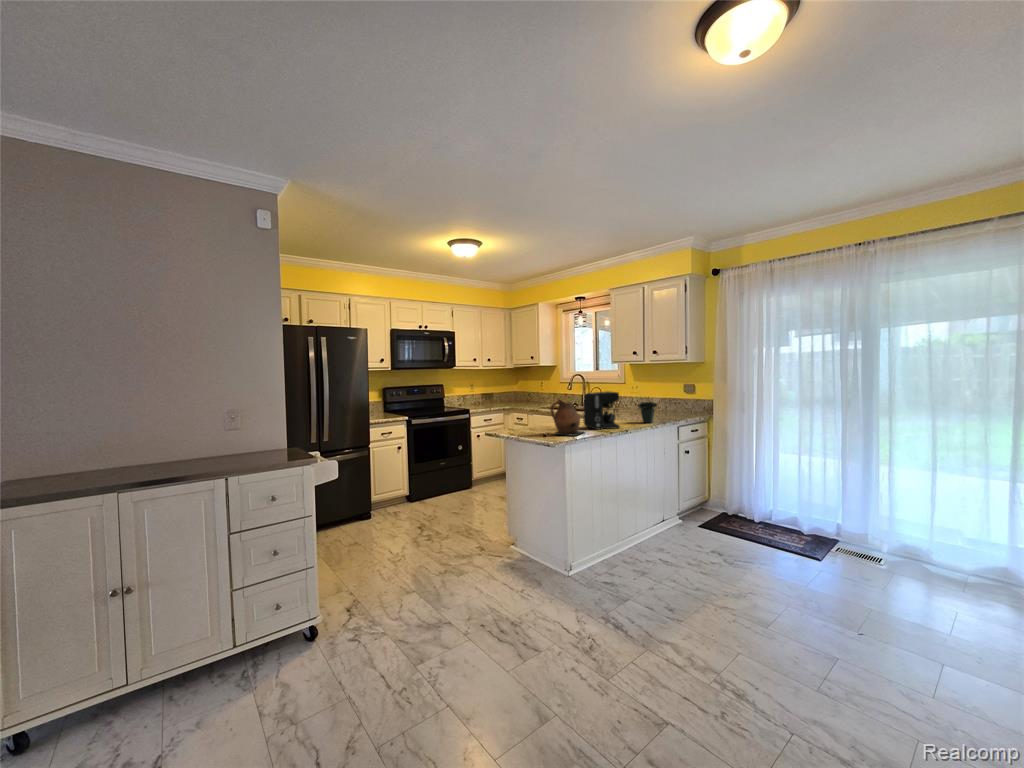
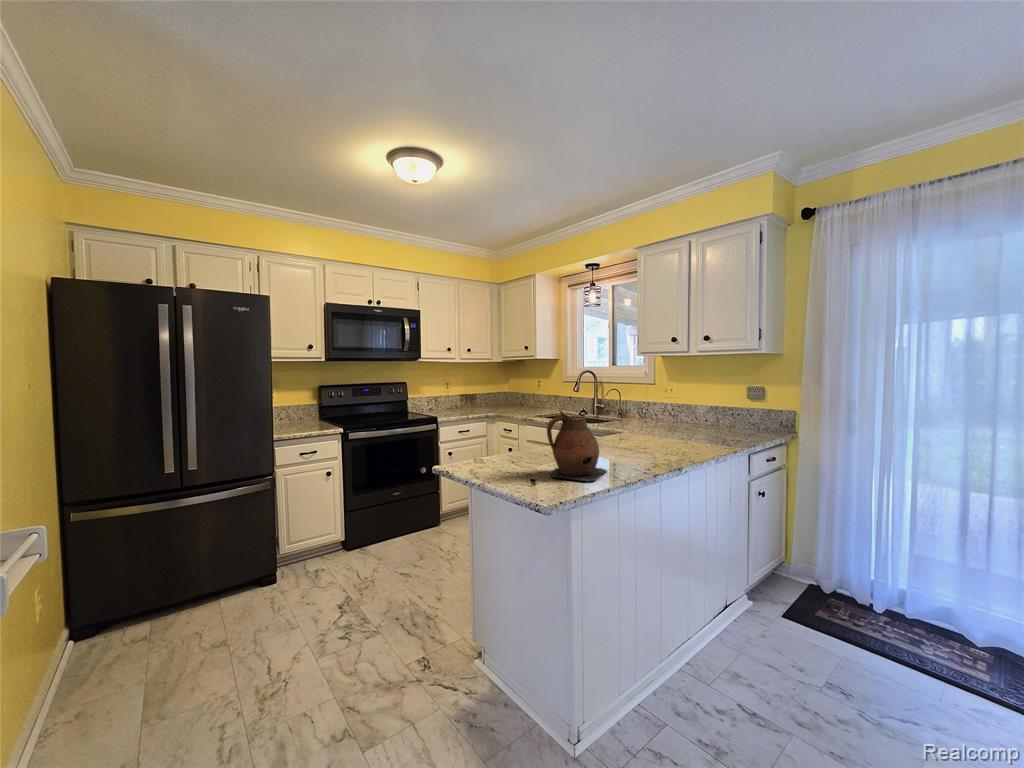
coffee maker: present [584,391,620,430] -> none [602,398,664,463]
potted plant: present [638,402,657,423] -> none [686,387,720,449]

